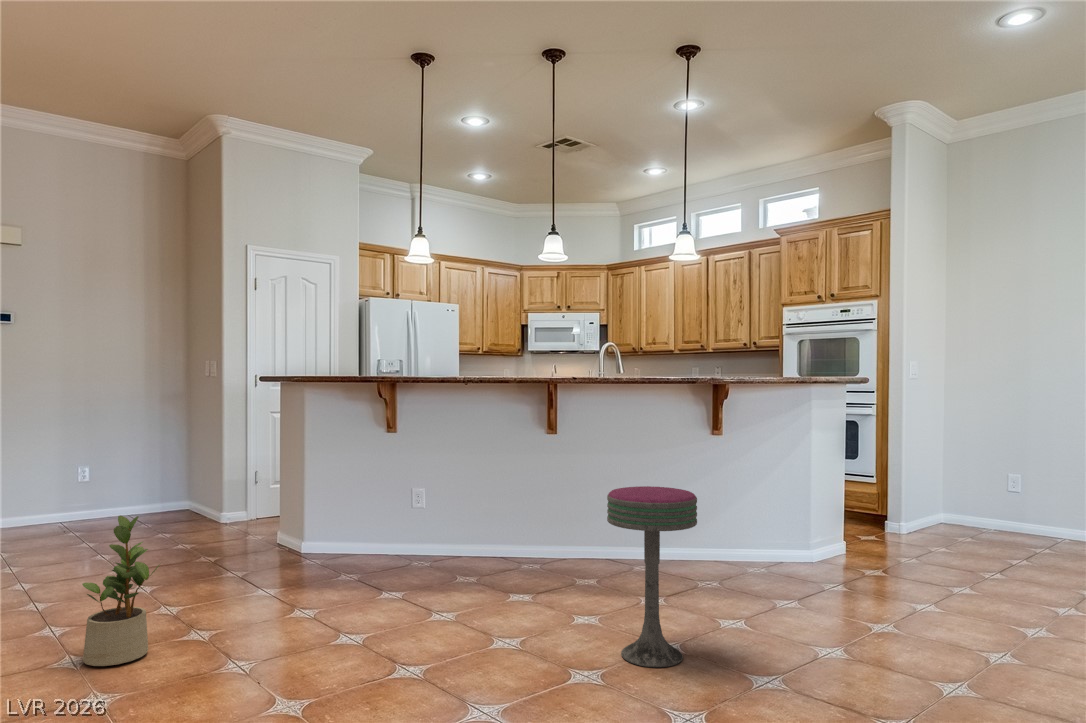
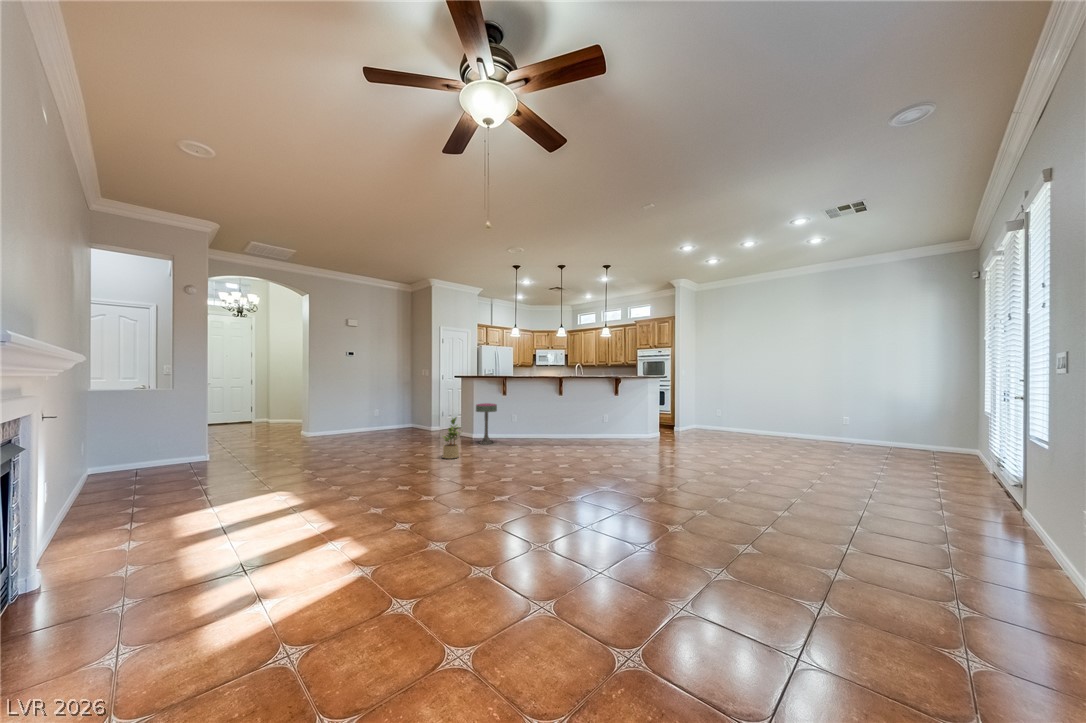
bar stool: present [607,486,697,668] -> present [476,403,497,444]

